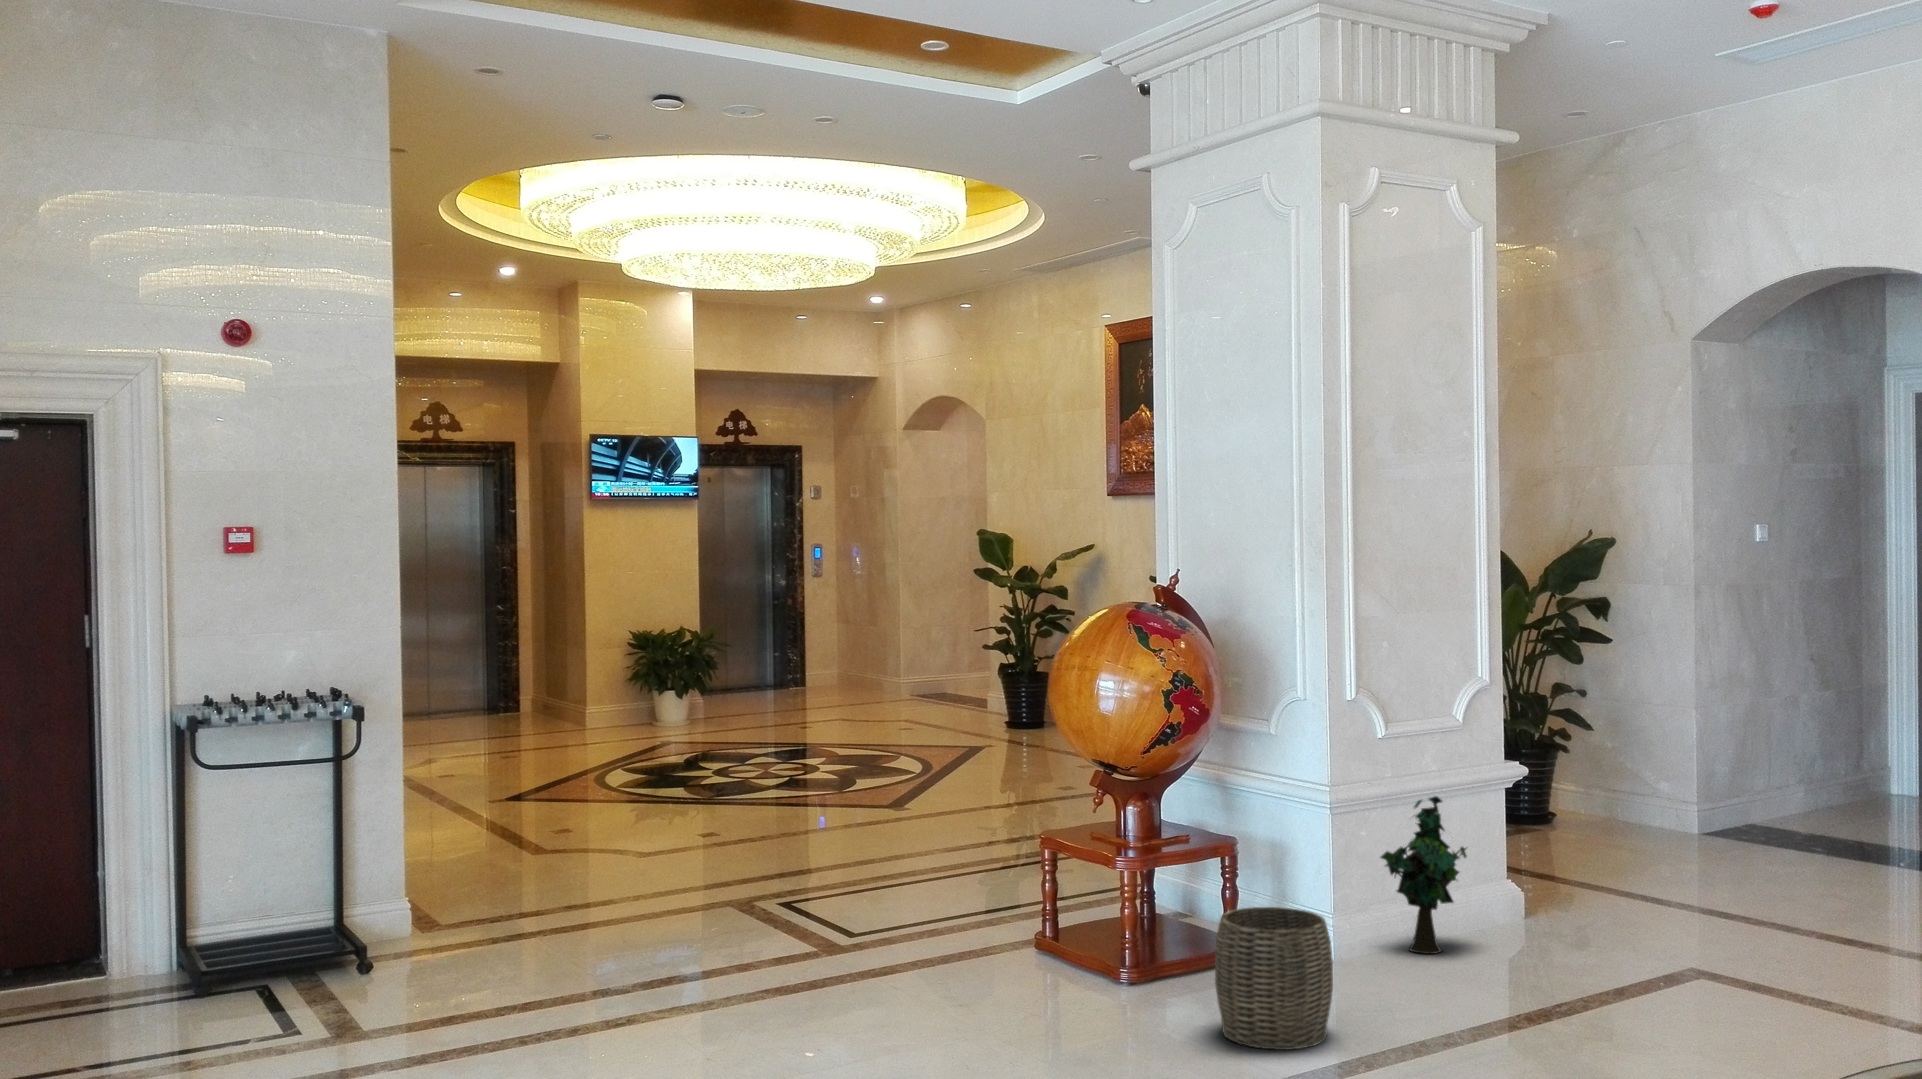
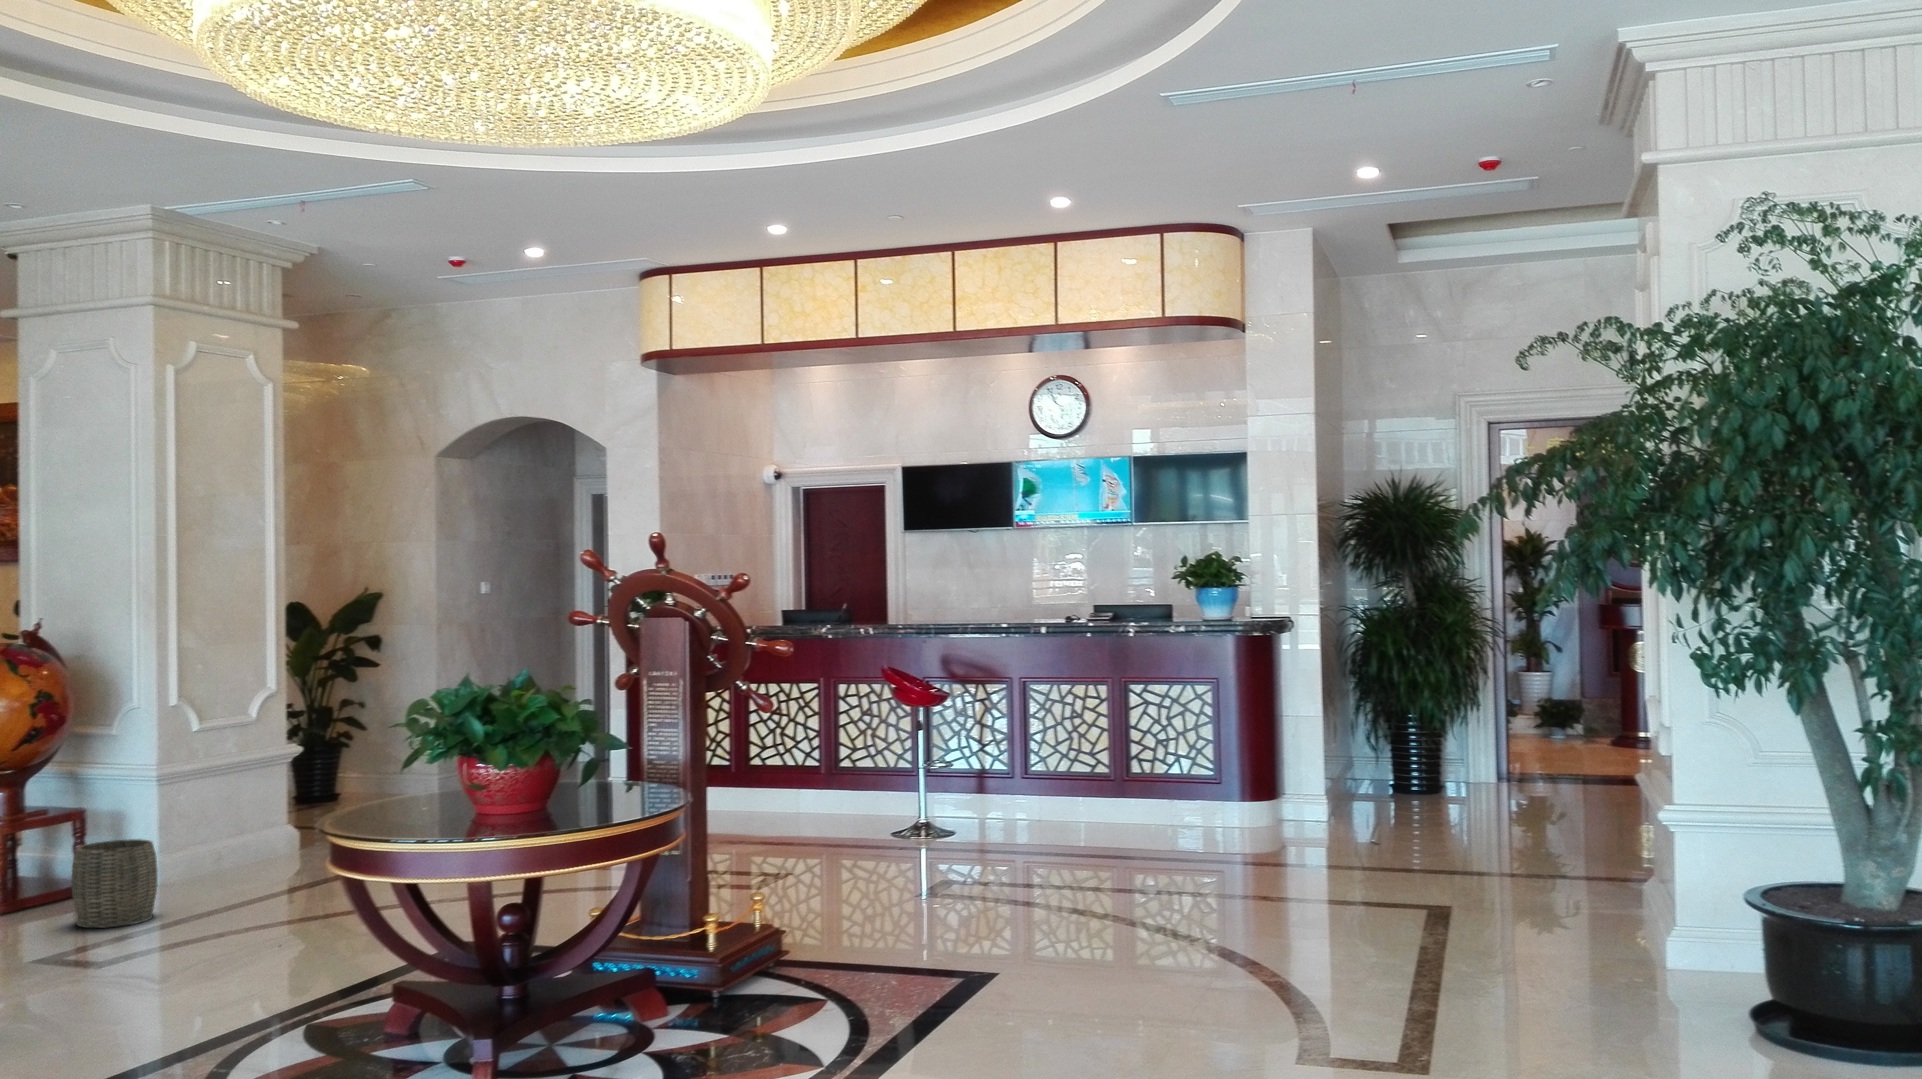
decorative plant: present [1381,796,1466,954] -> none [195,767,258,873]

